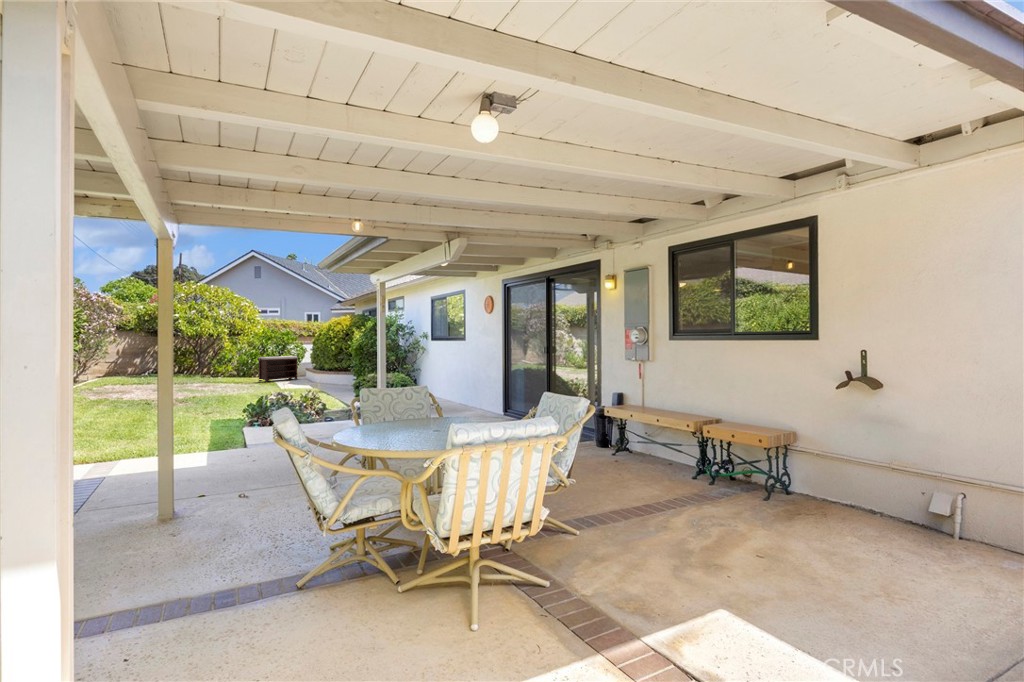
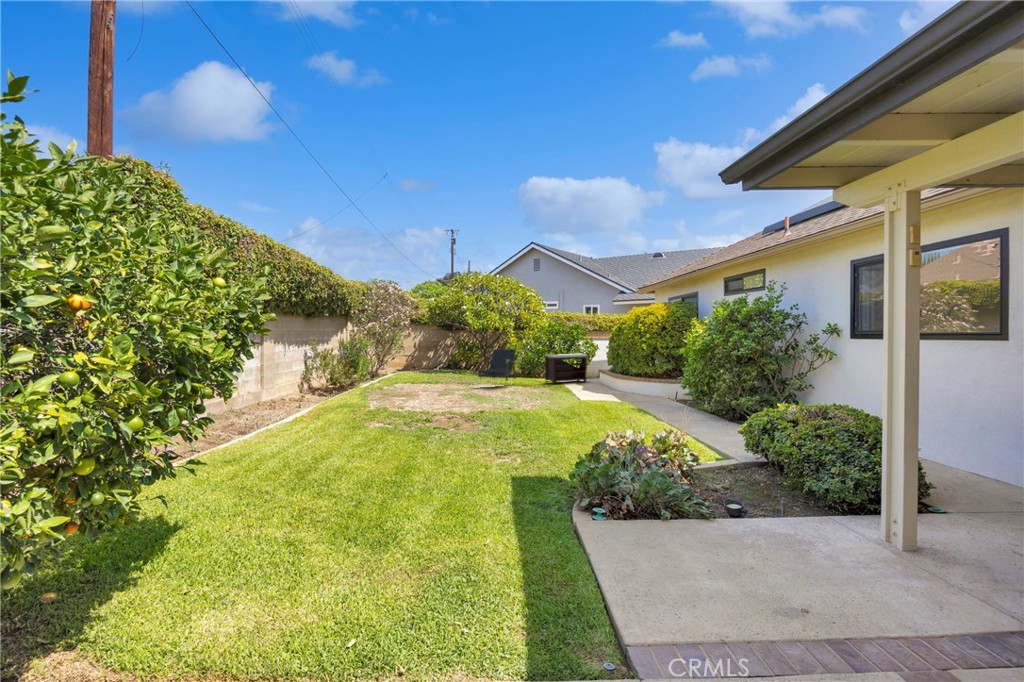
lounge chair: none [192,353,230,386] -> present [478,349,516,387]

